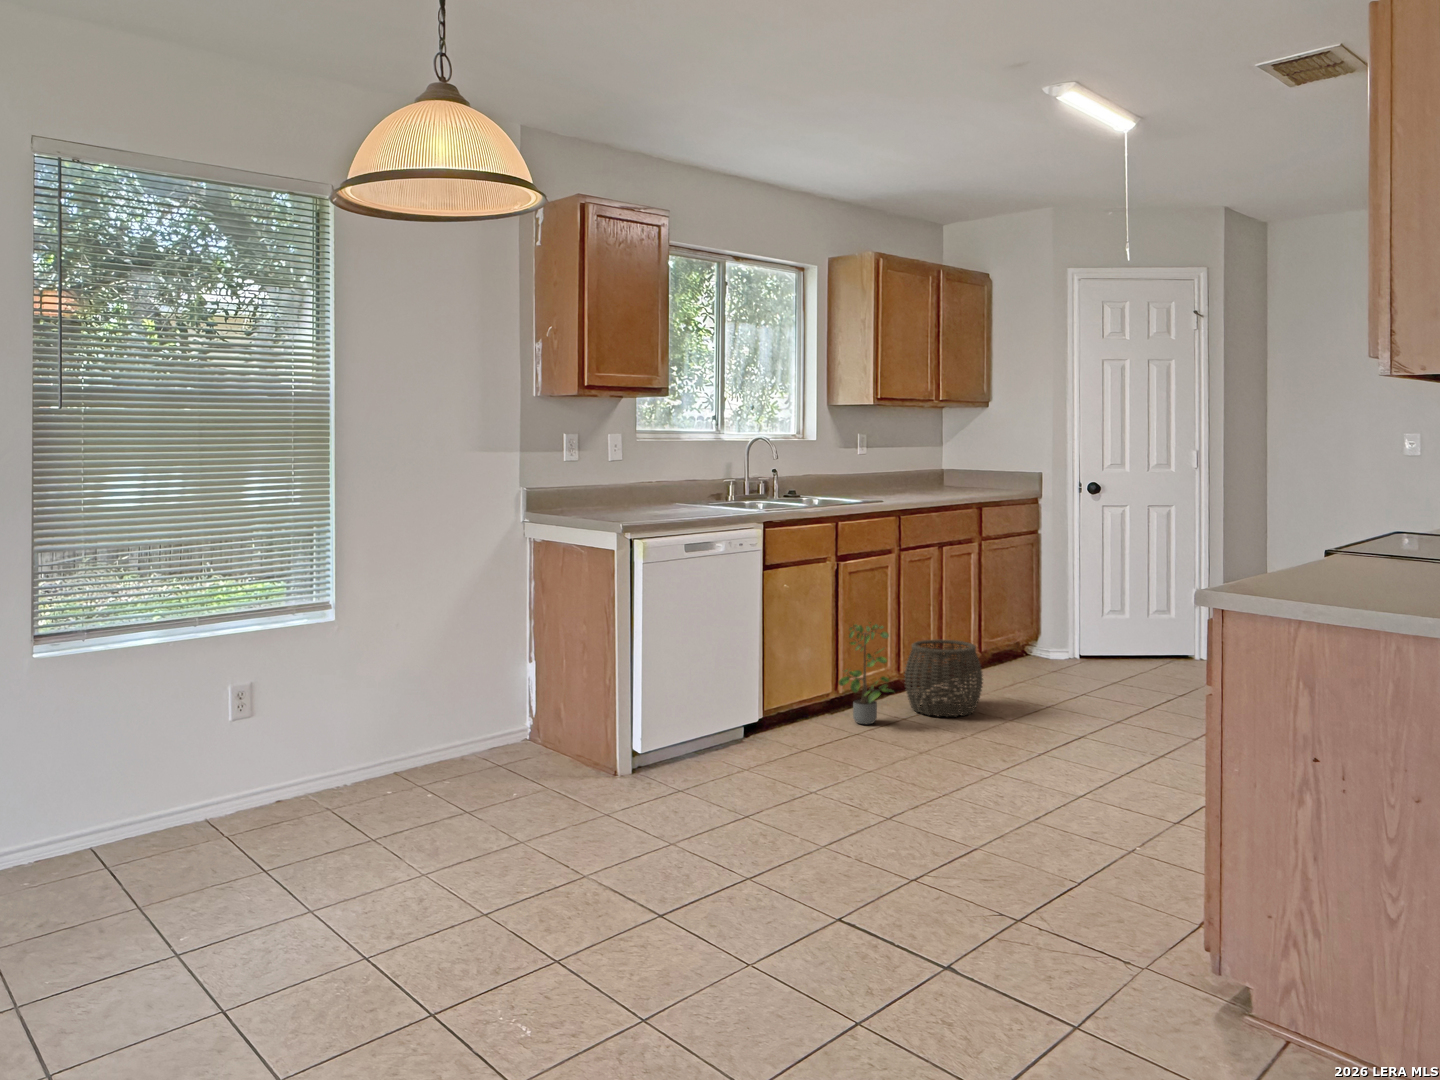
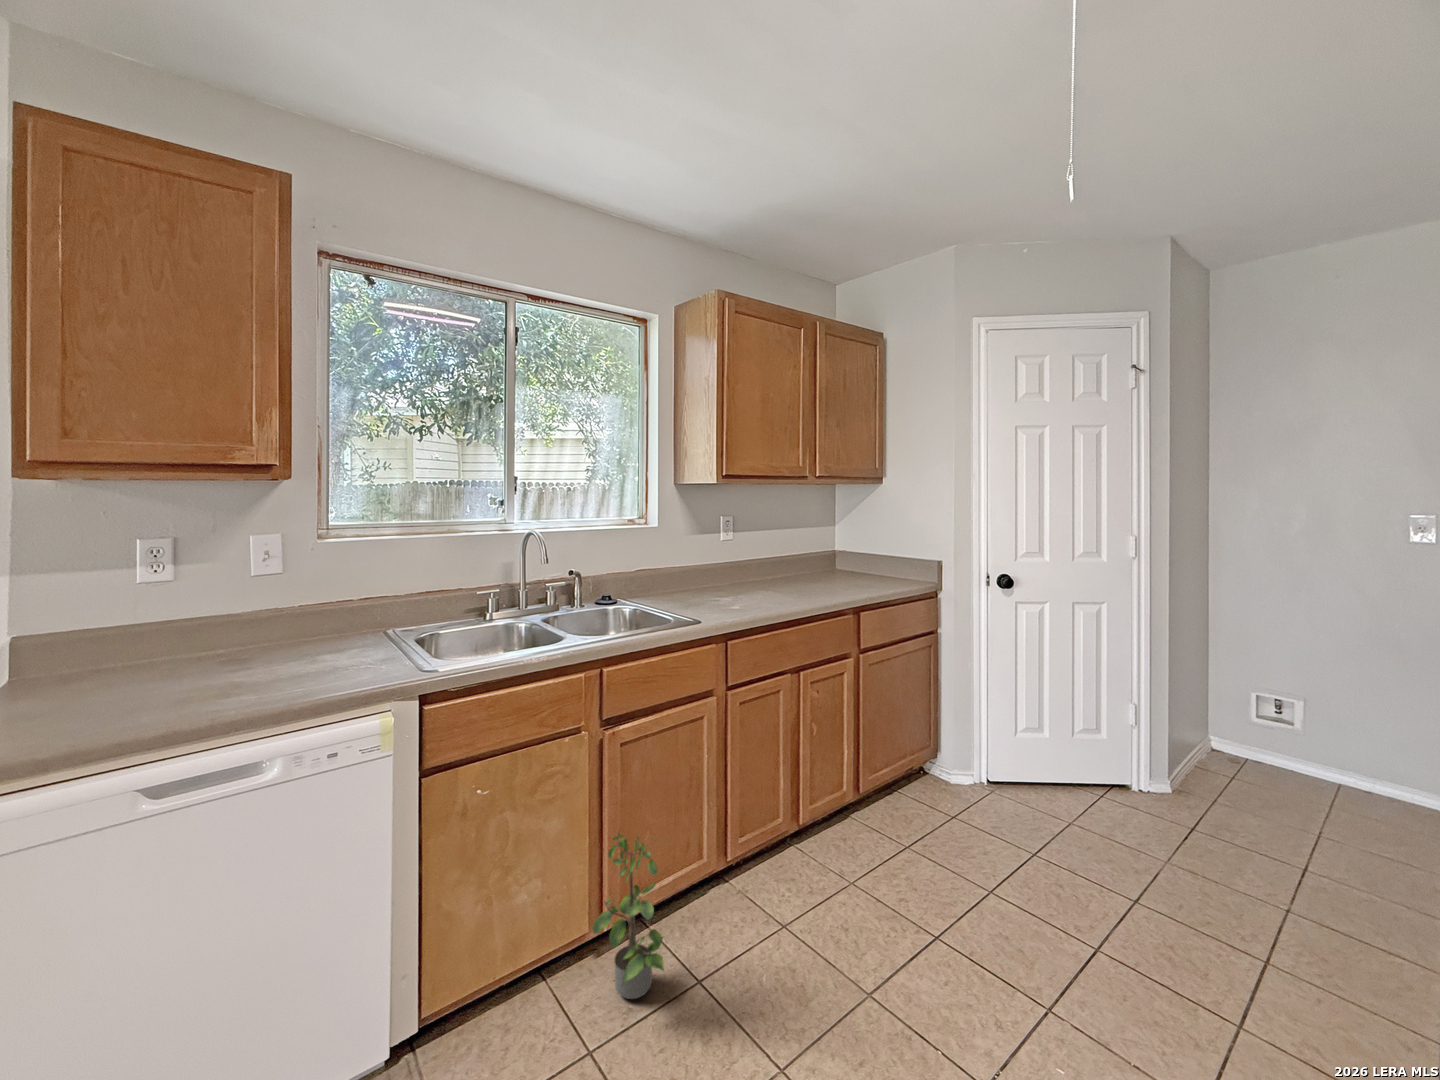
woven basket: present [904,640,983,717] -> none [714,825,830,977]

